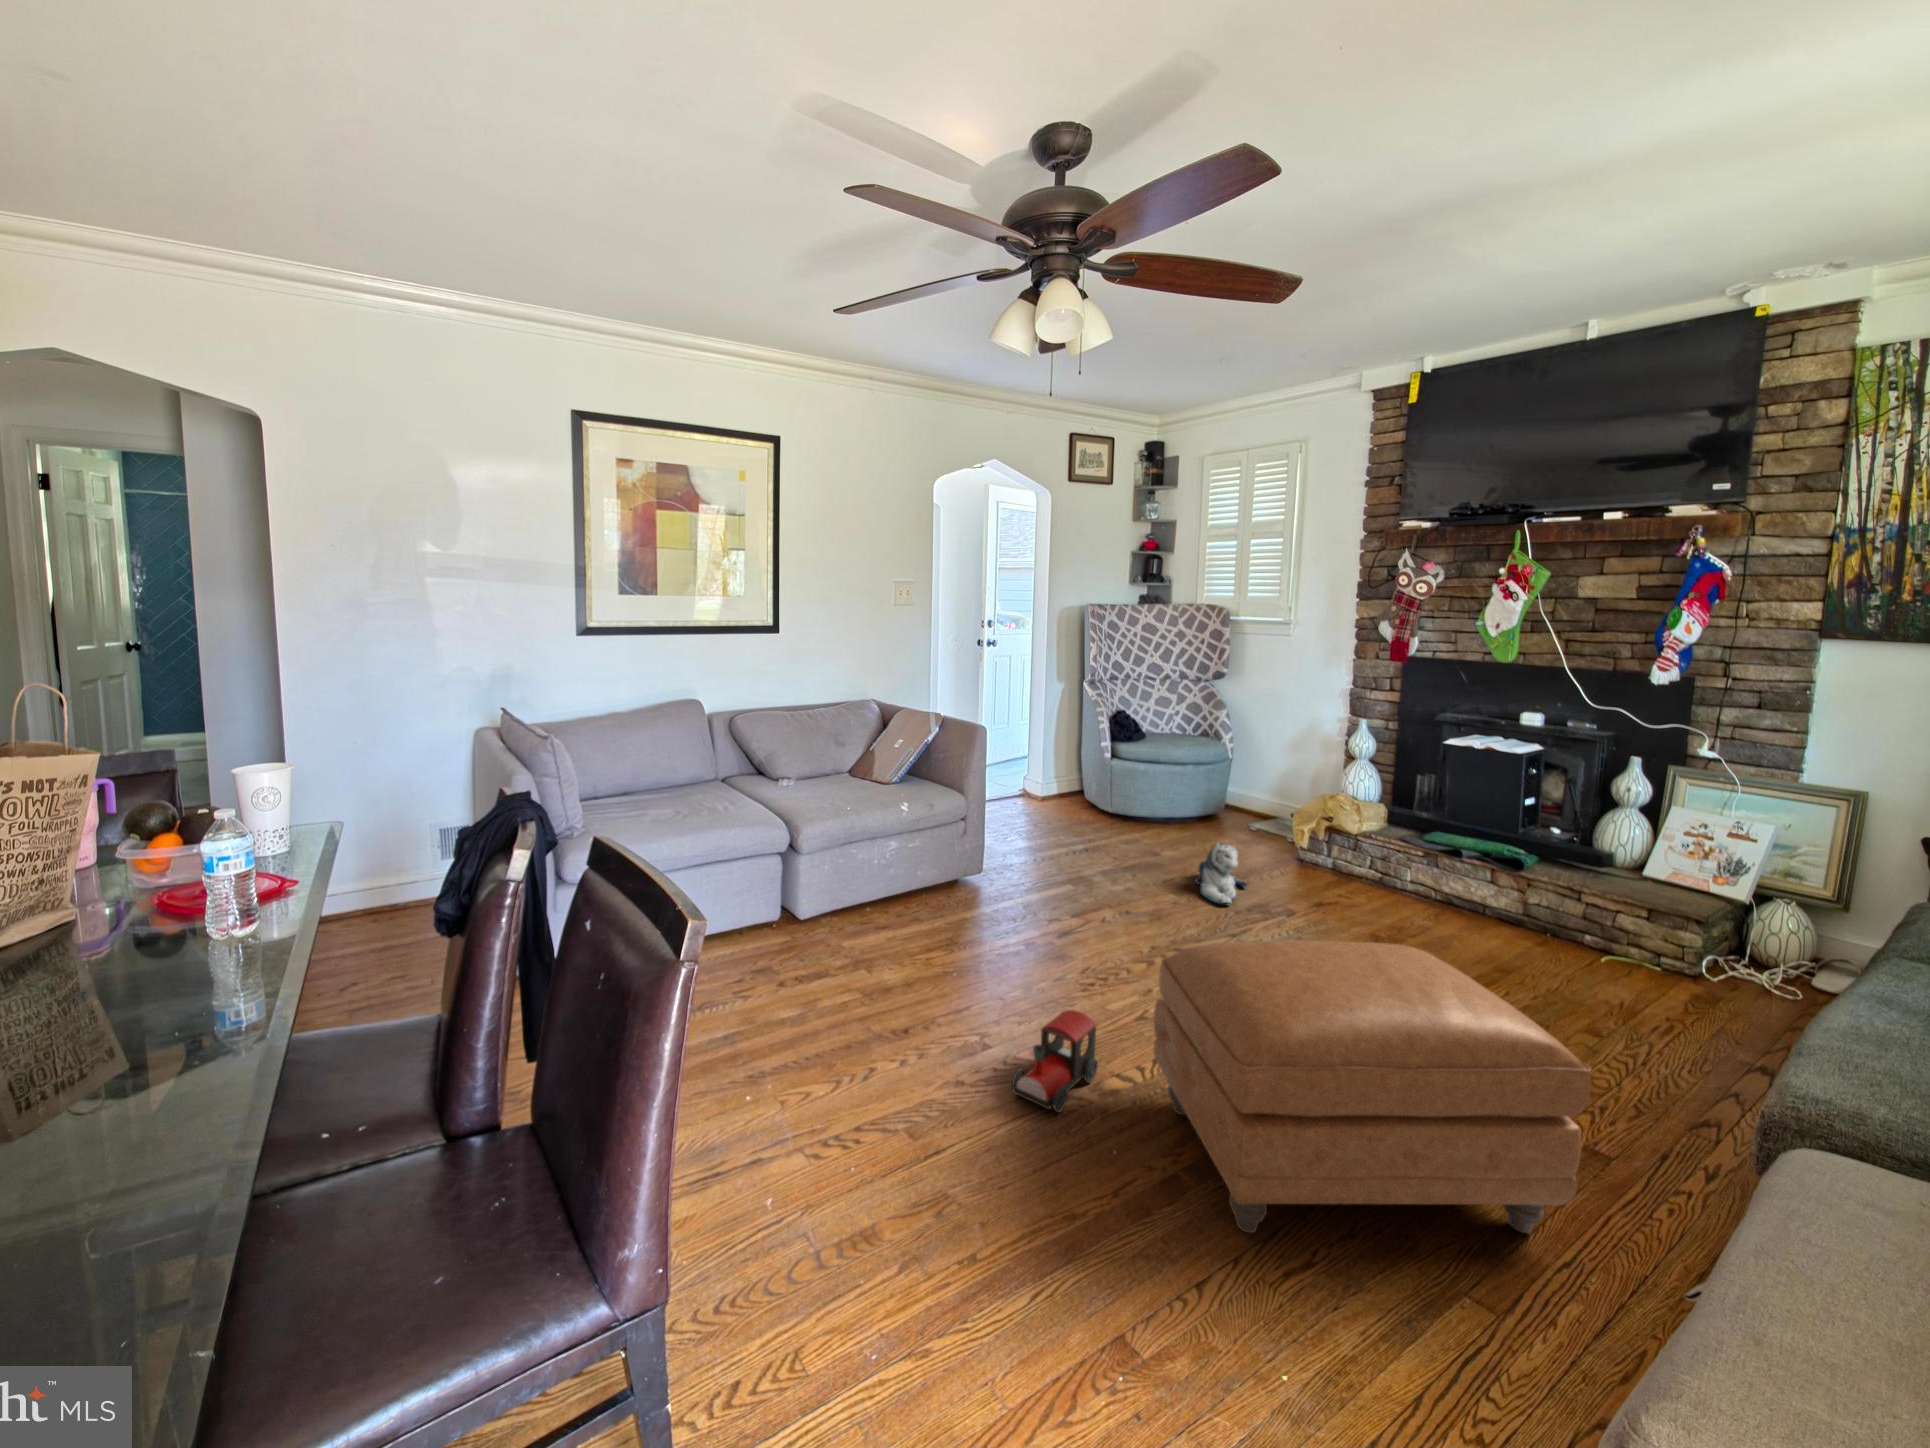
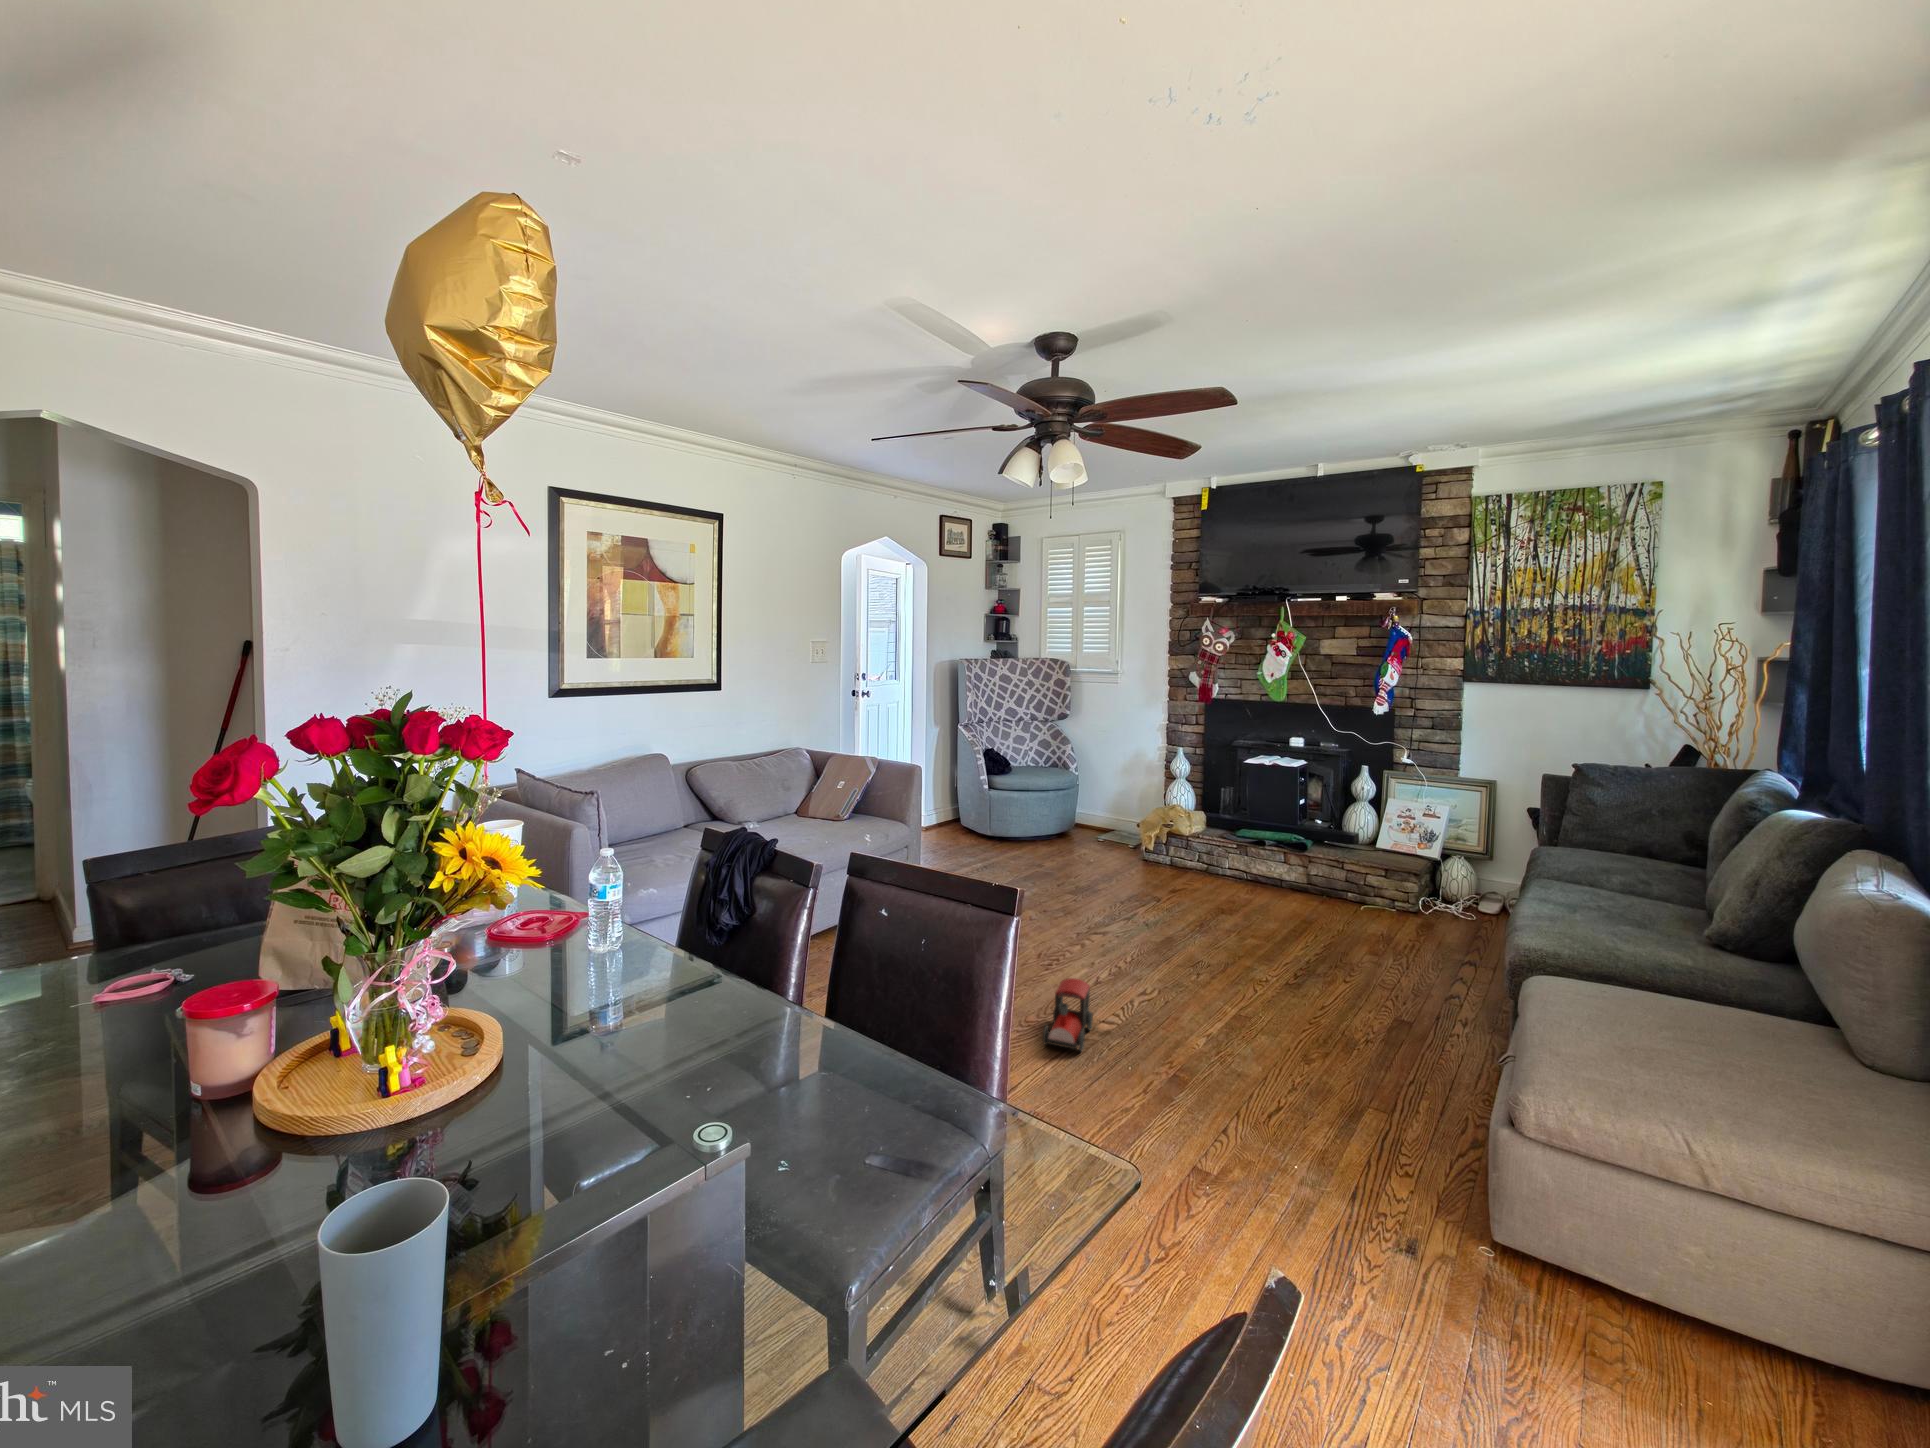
plush toy: present [1195,843,1247,904] -> none [1080,851,1121,900]
ottoman: present [1154,941,1592,1233] -> none [1136,900,1416,1098]

